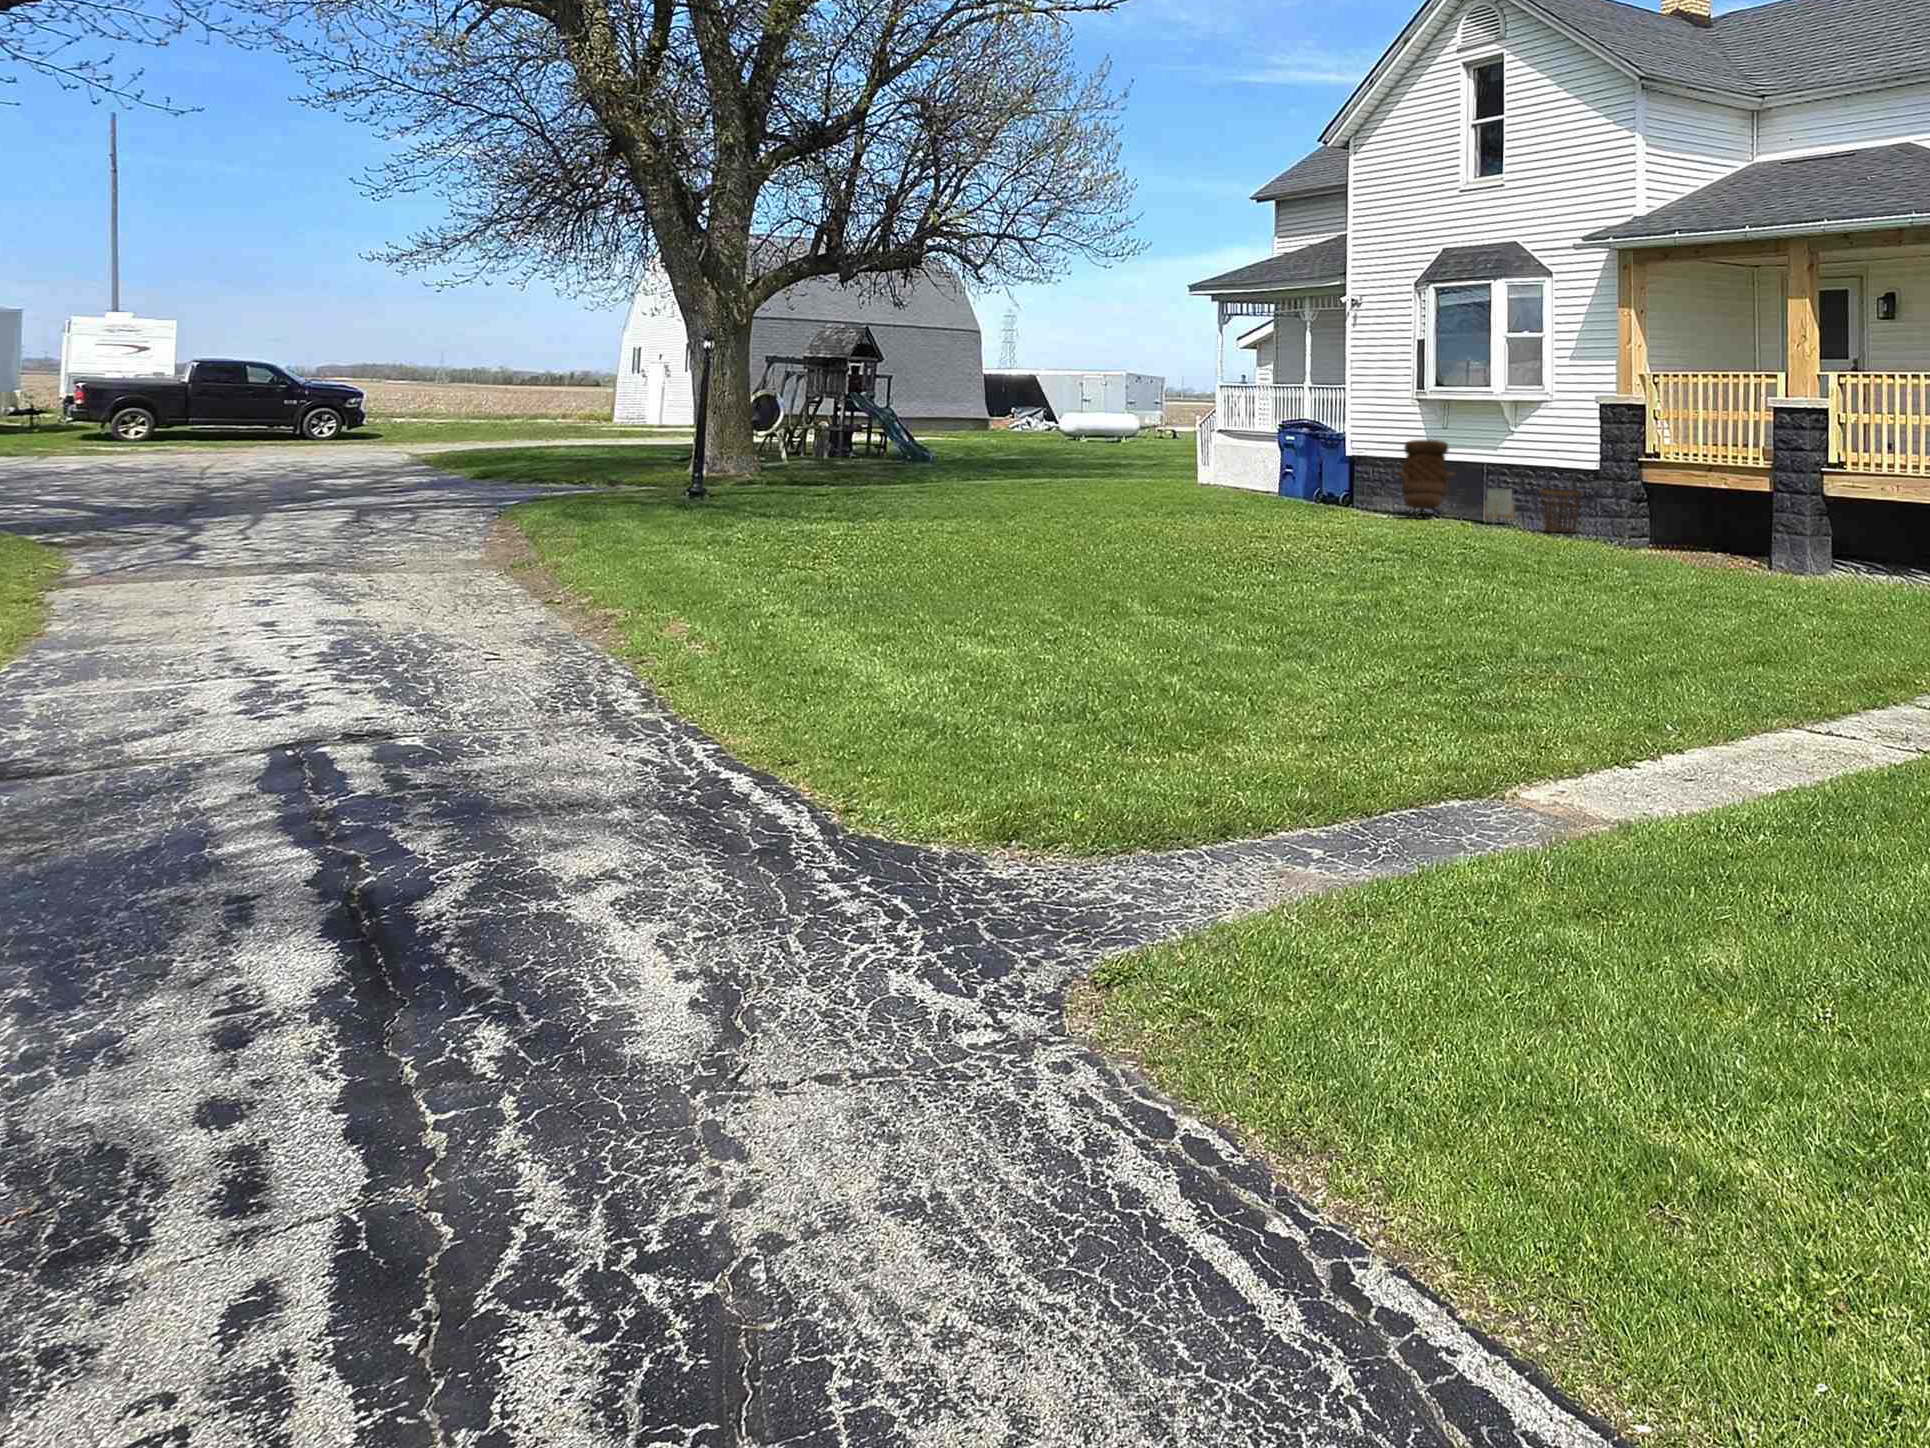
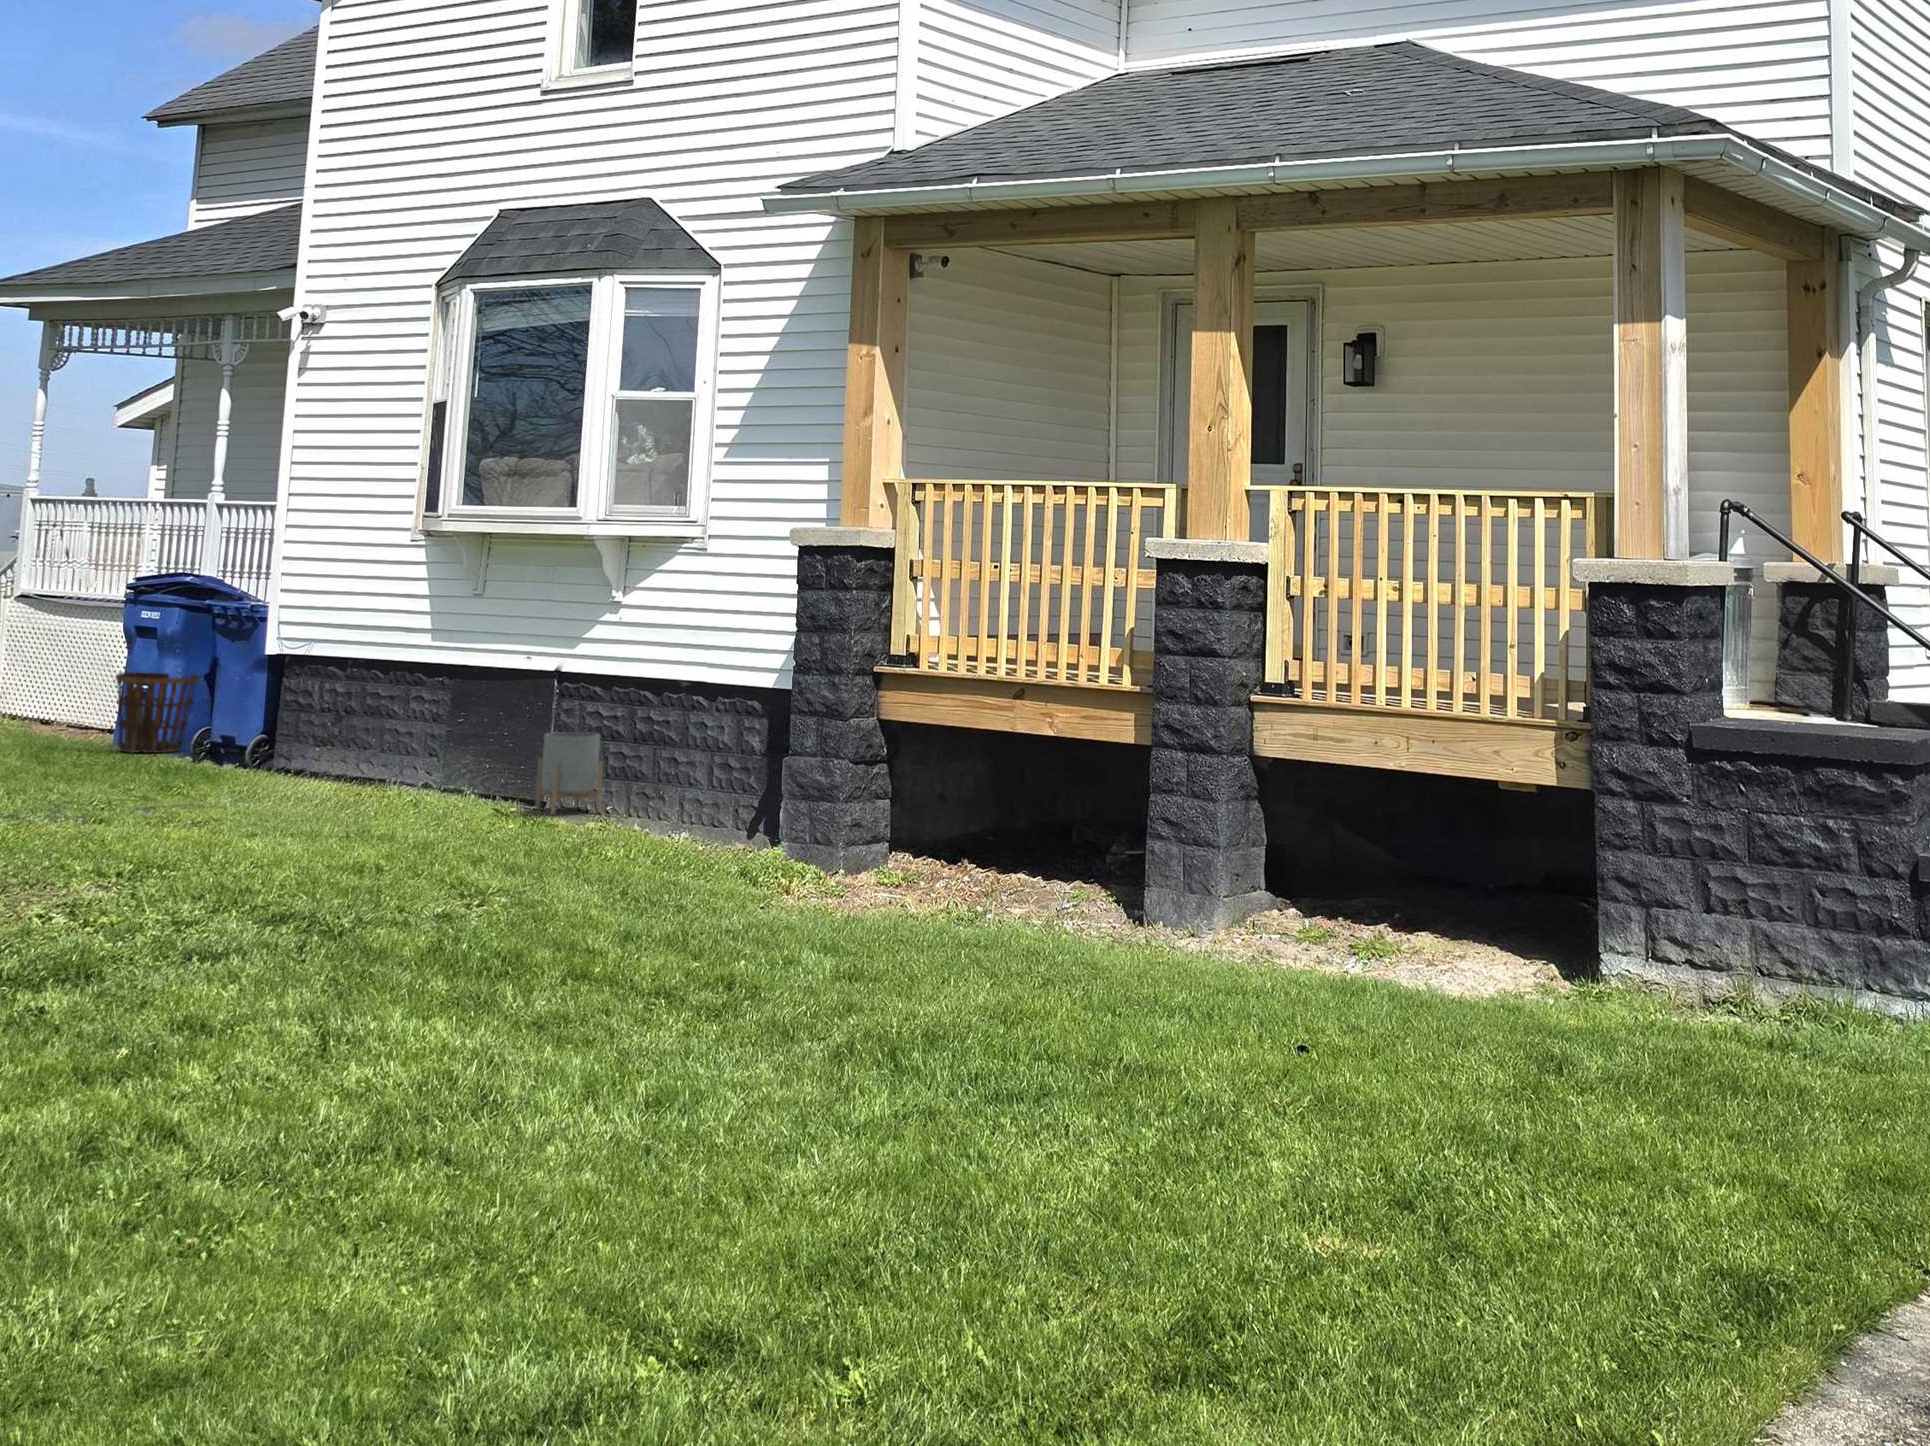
lounge chair: present [1396,440,1455,517] -> none [347,621,487,805]
basket: present [1540,488,1582,533] -> present [116,672,200,753]

